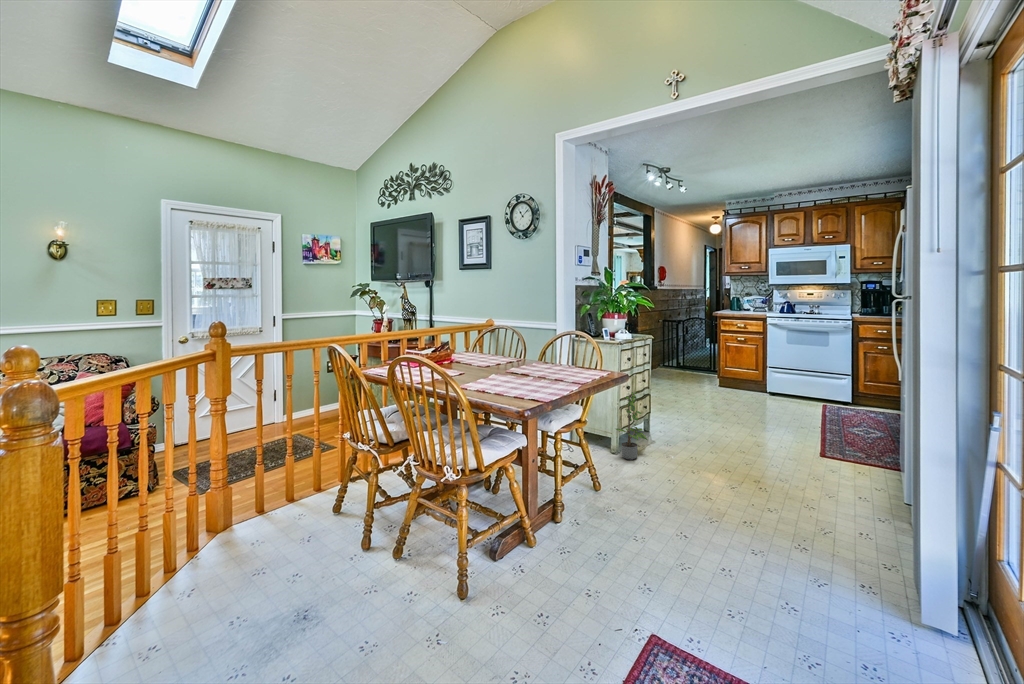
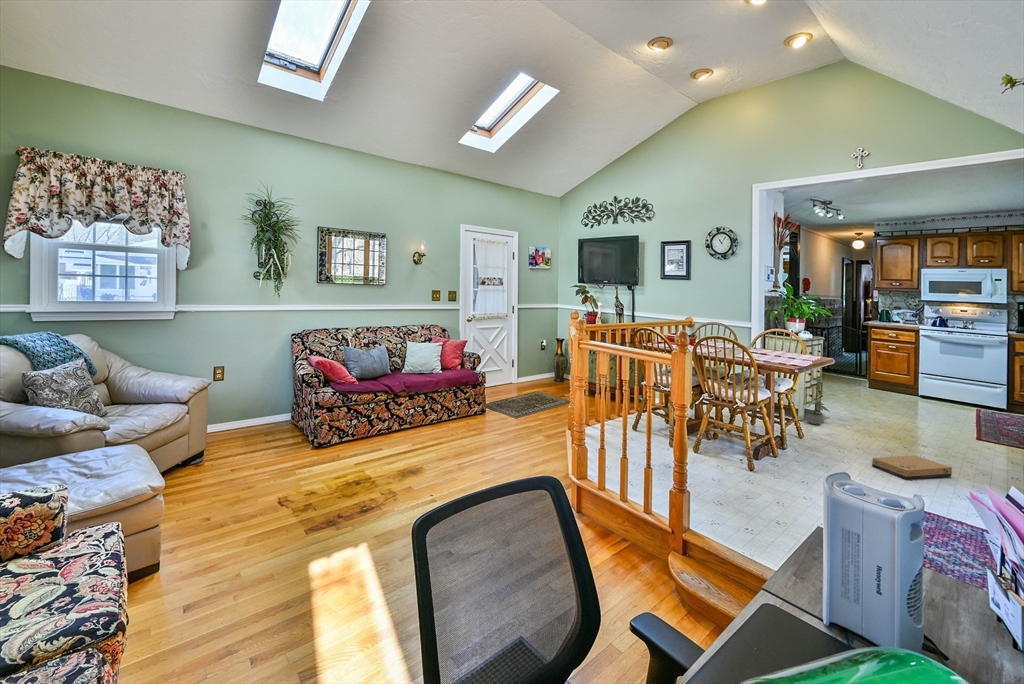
cardboard box: none [667,521,774,581] -> present [872,456,952,480]

